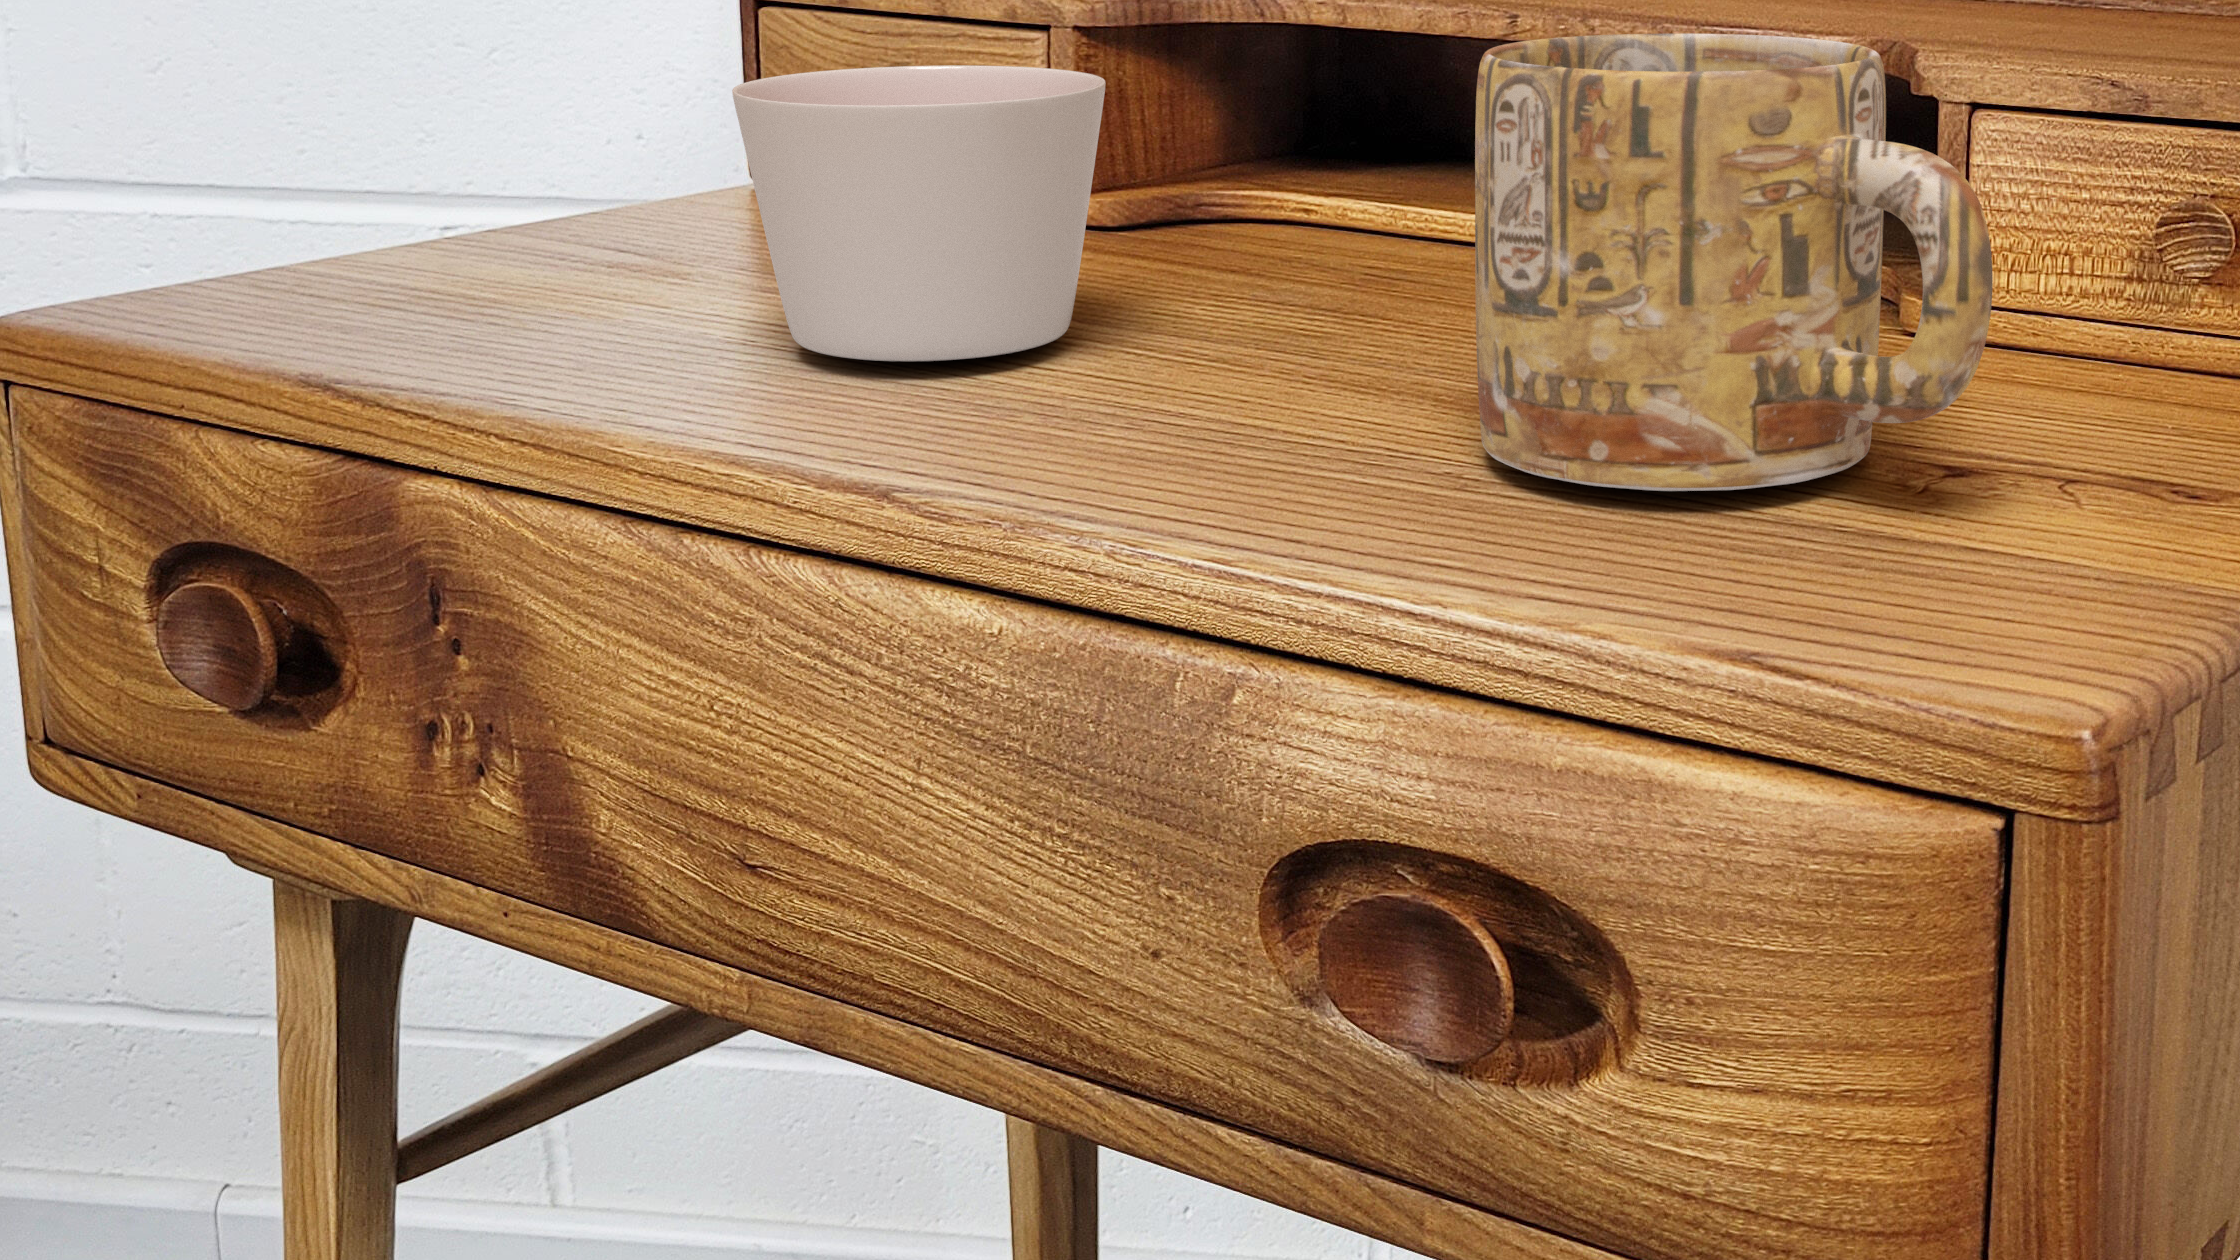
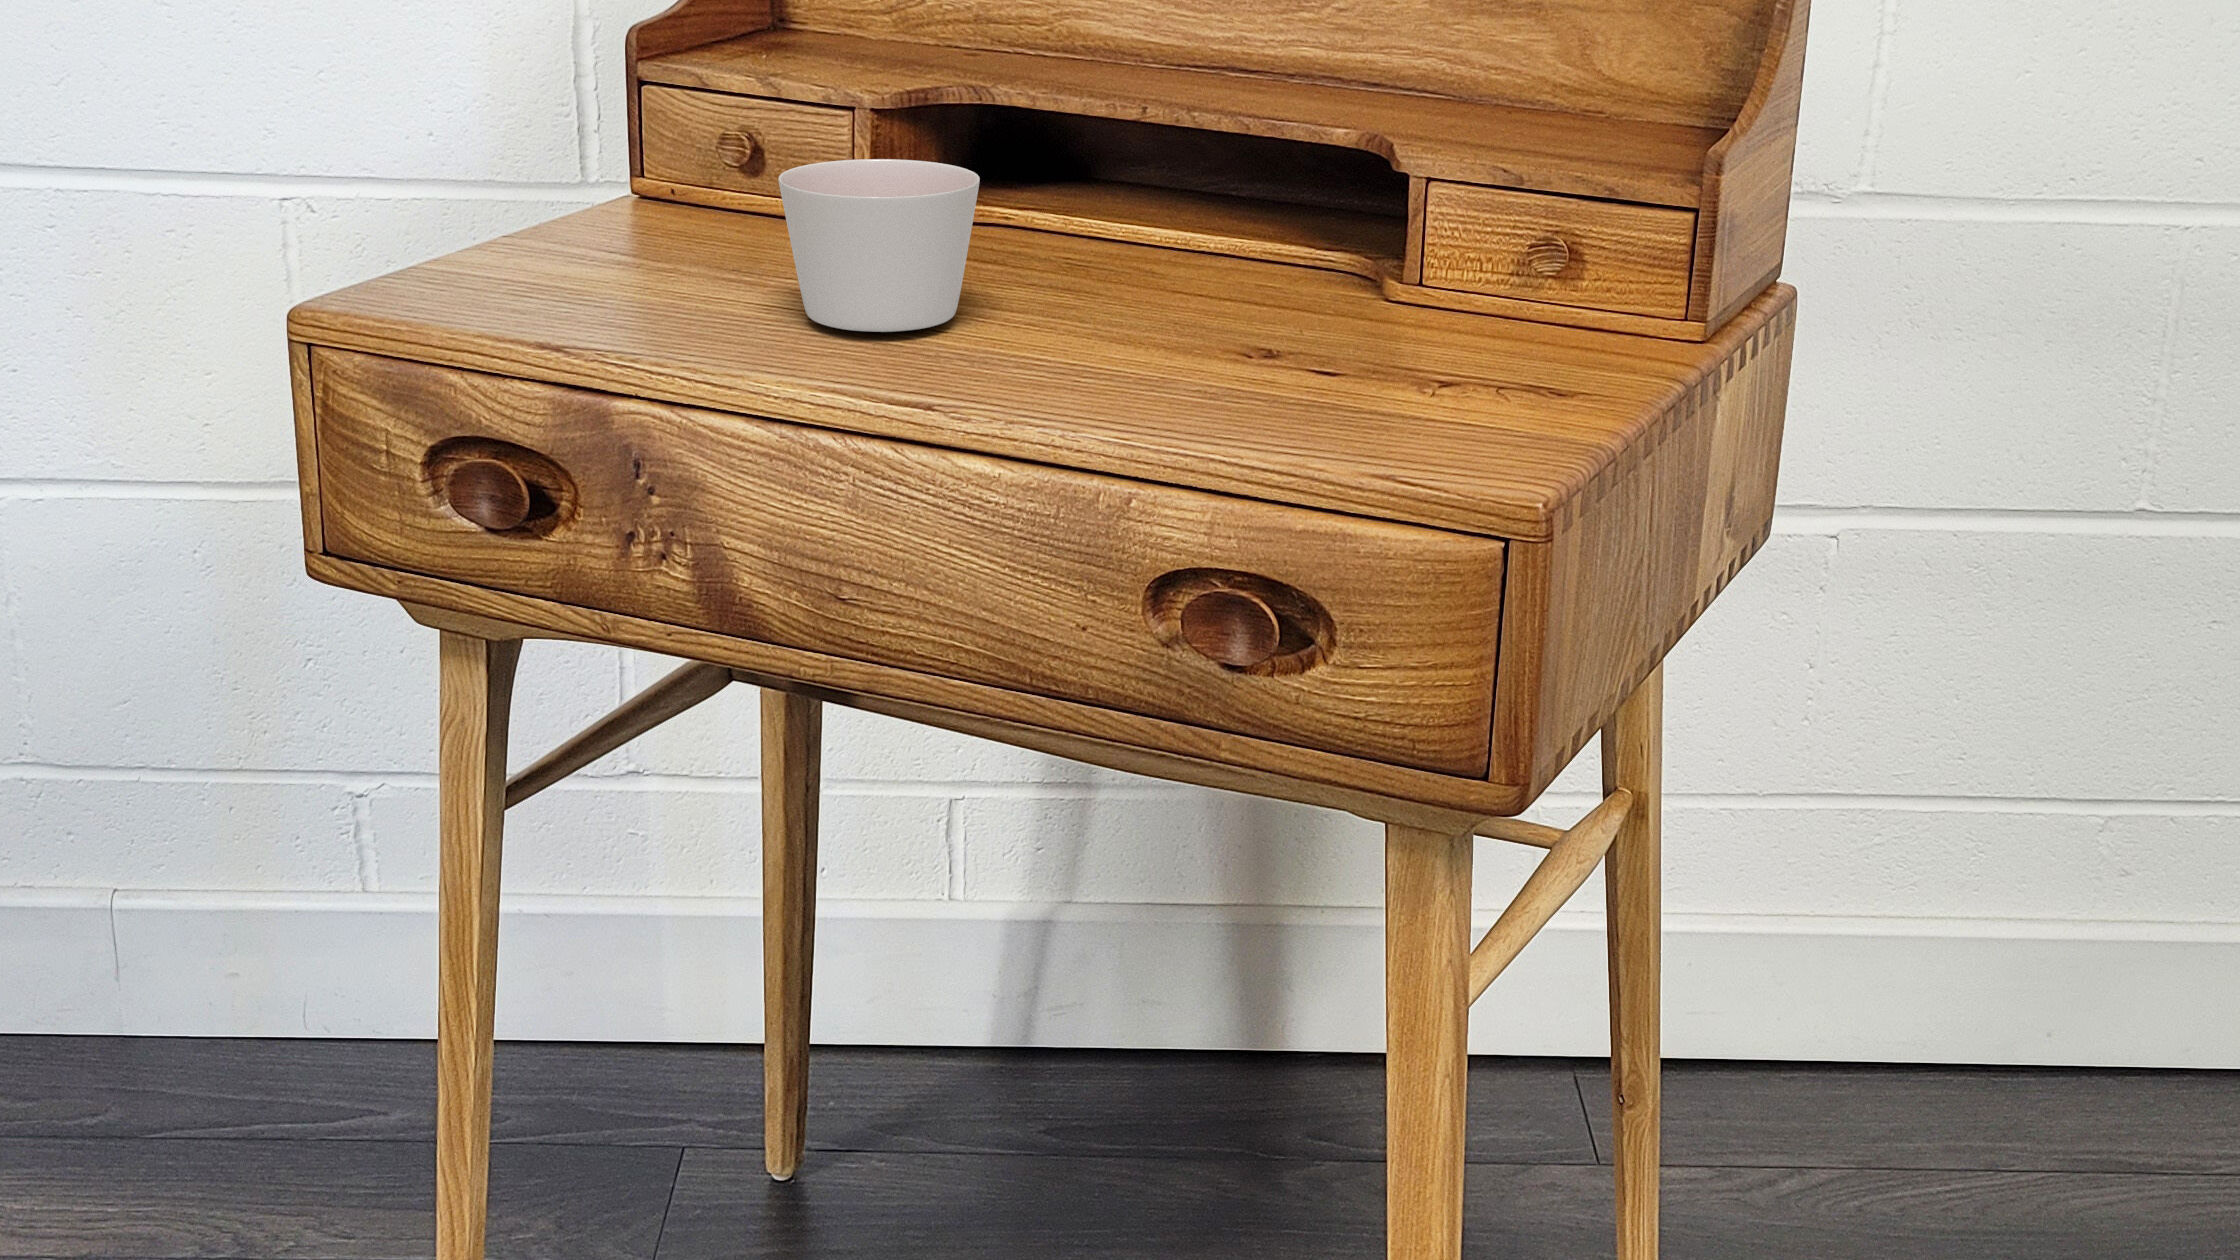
mug: present [1475,34,1993,491] -> none [1215,161,1478,398]

